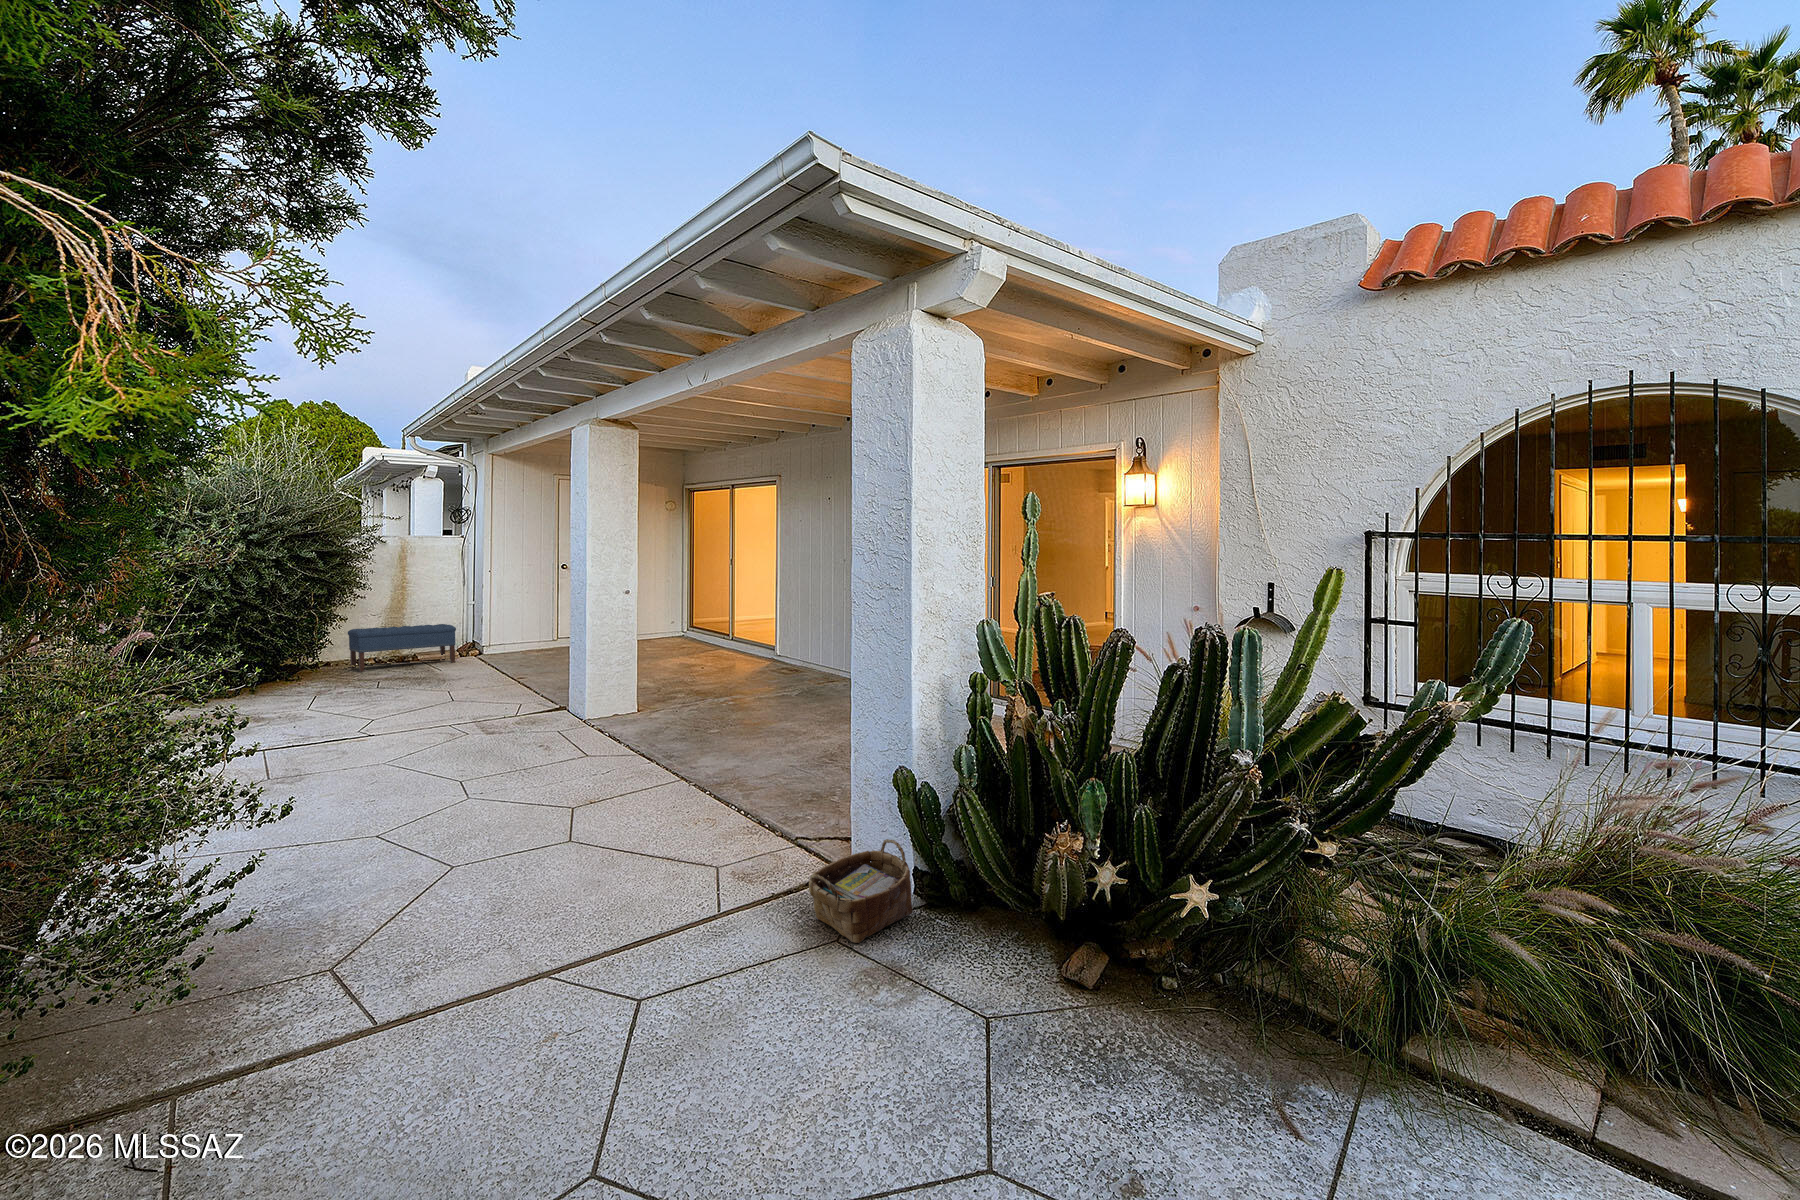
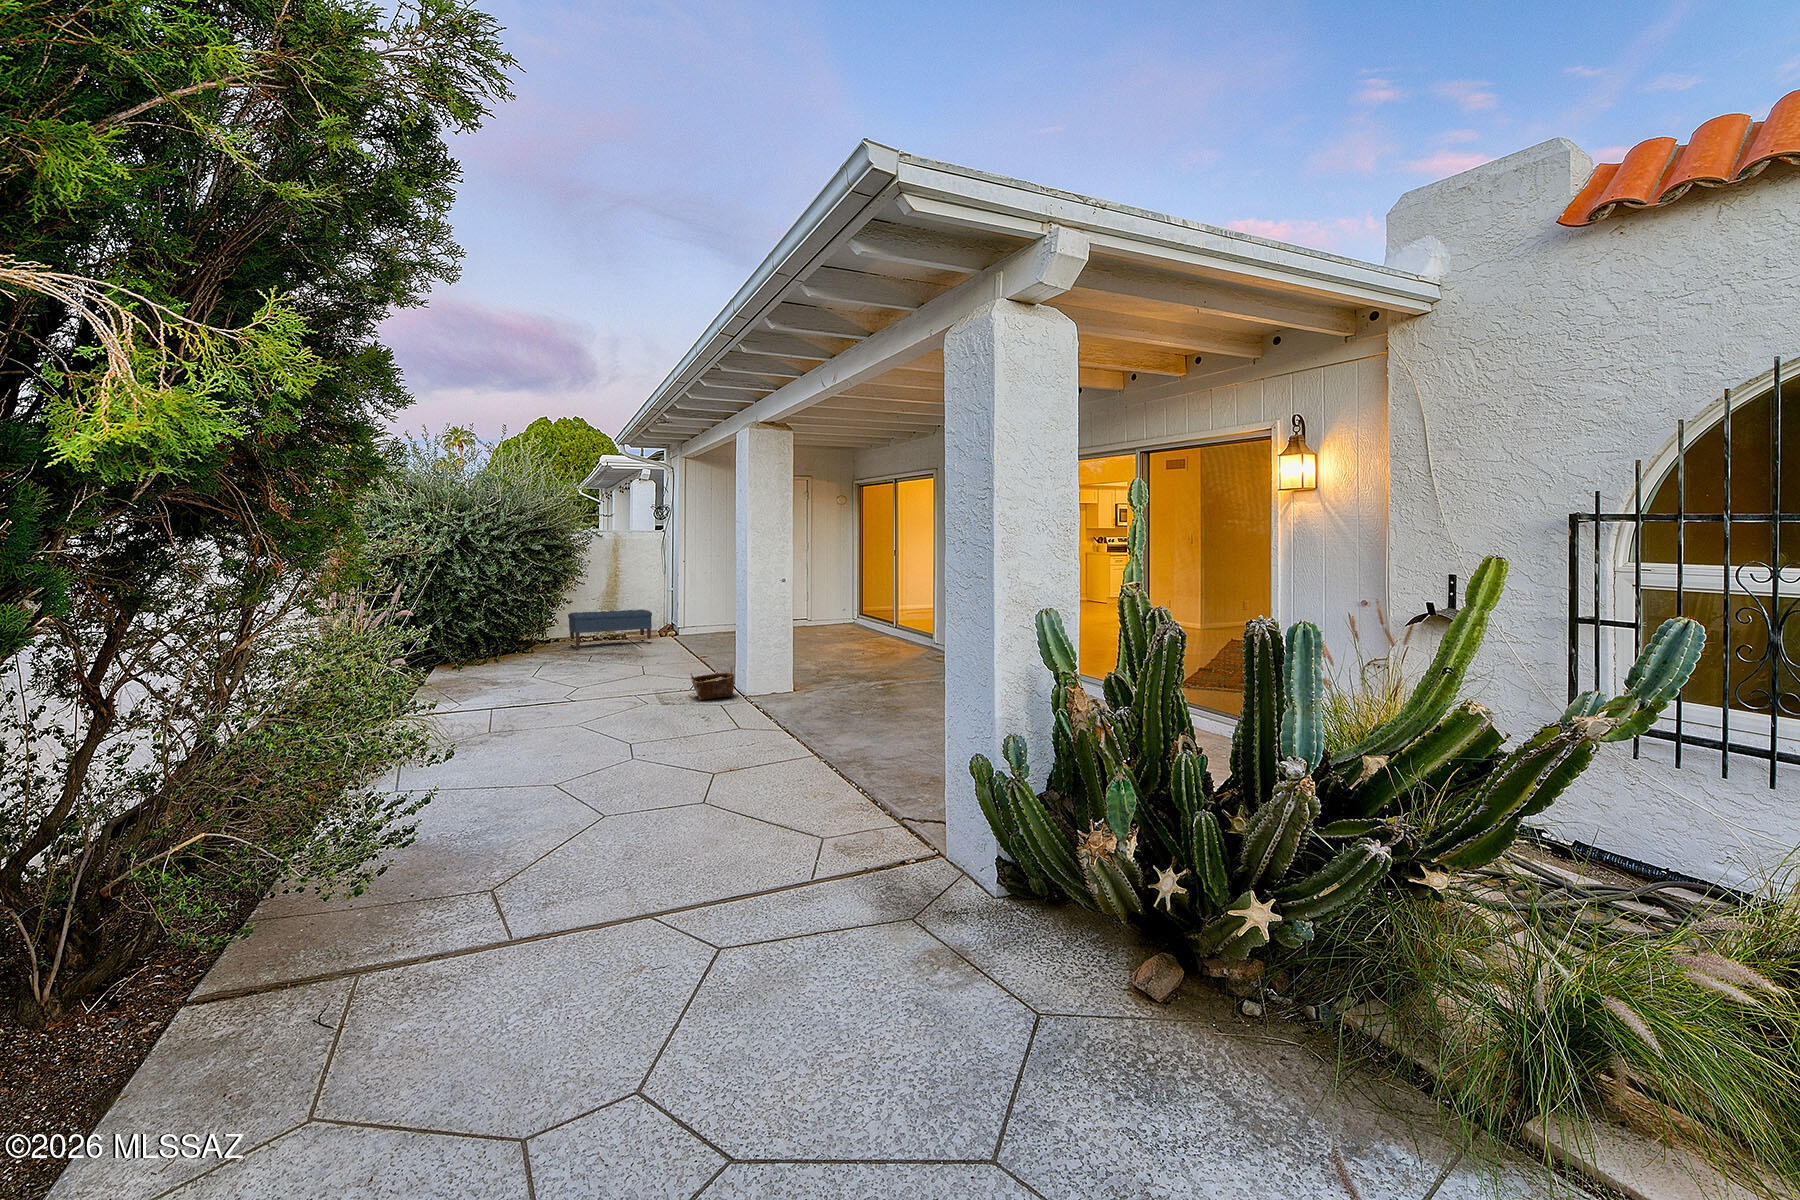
woven basket: present [809,839,913,943] -> present [690,667,734,700]

